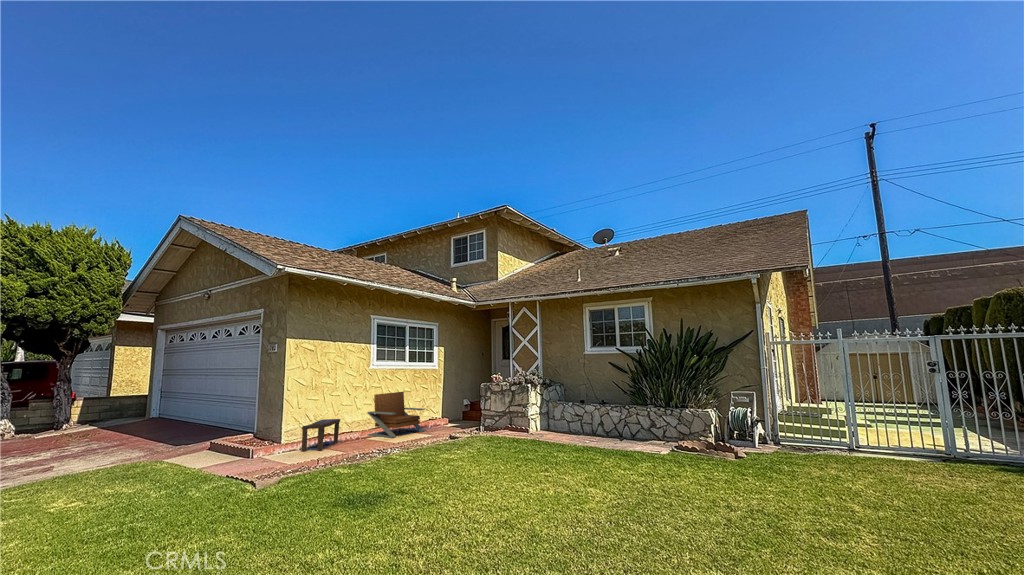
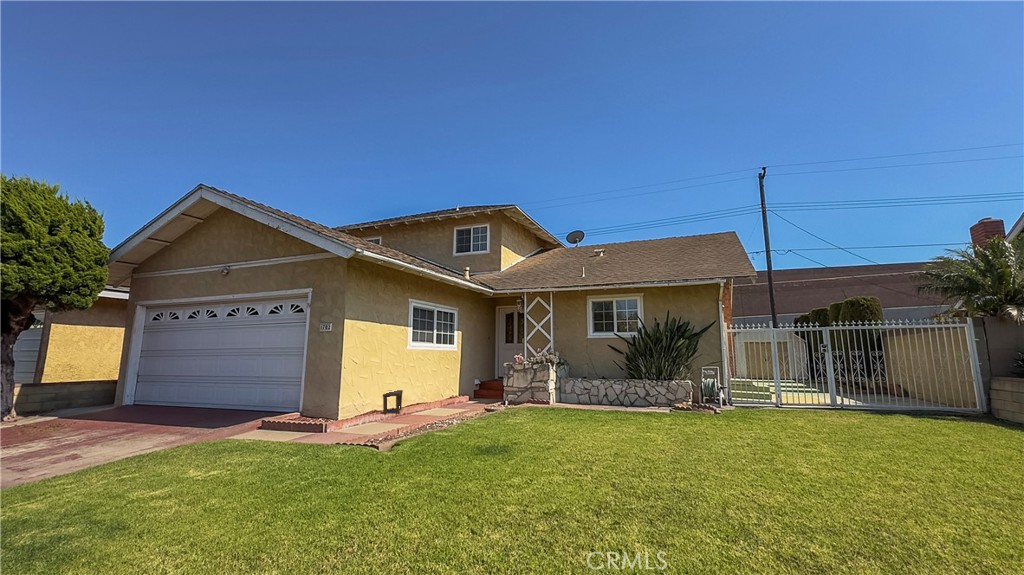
lounge chair: present [367,392,424,438] -> none [416,369,461,406]

